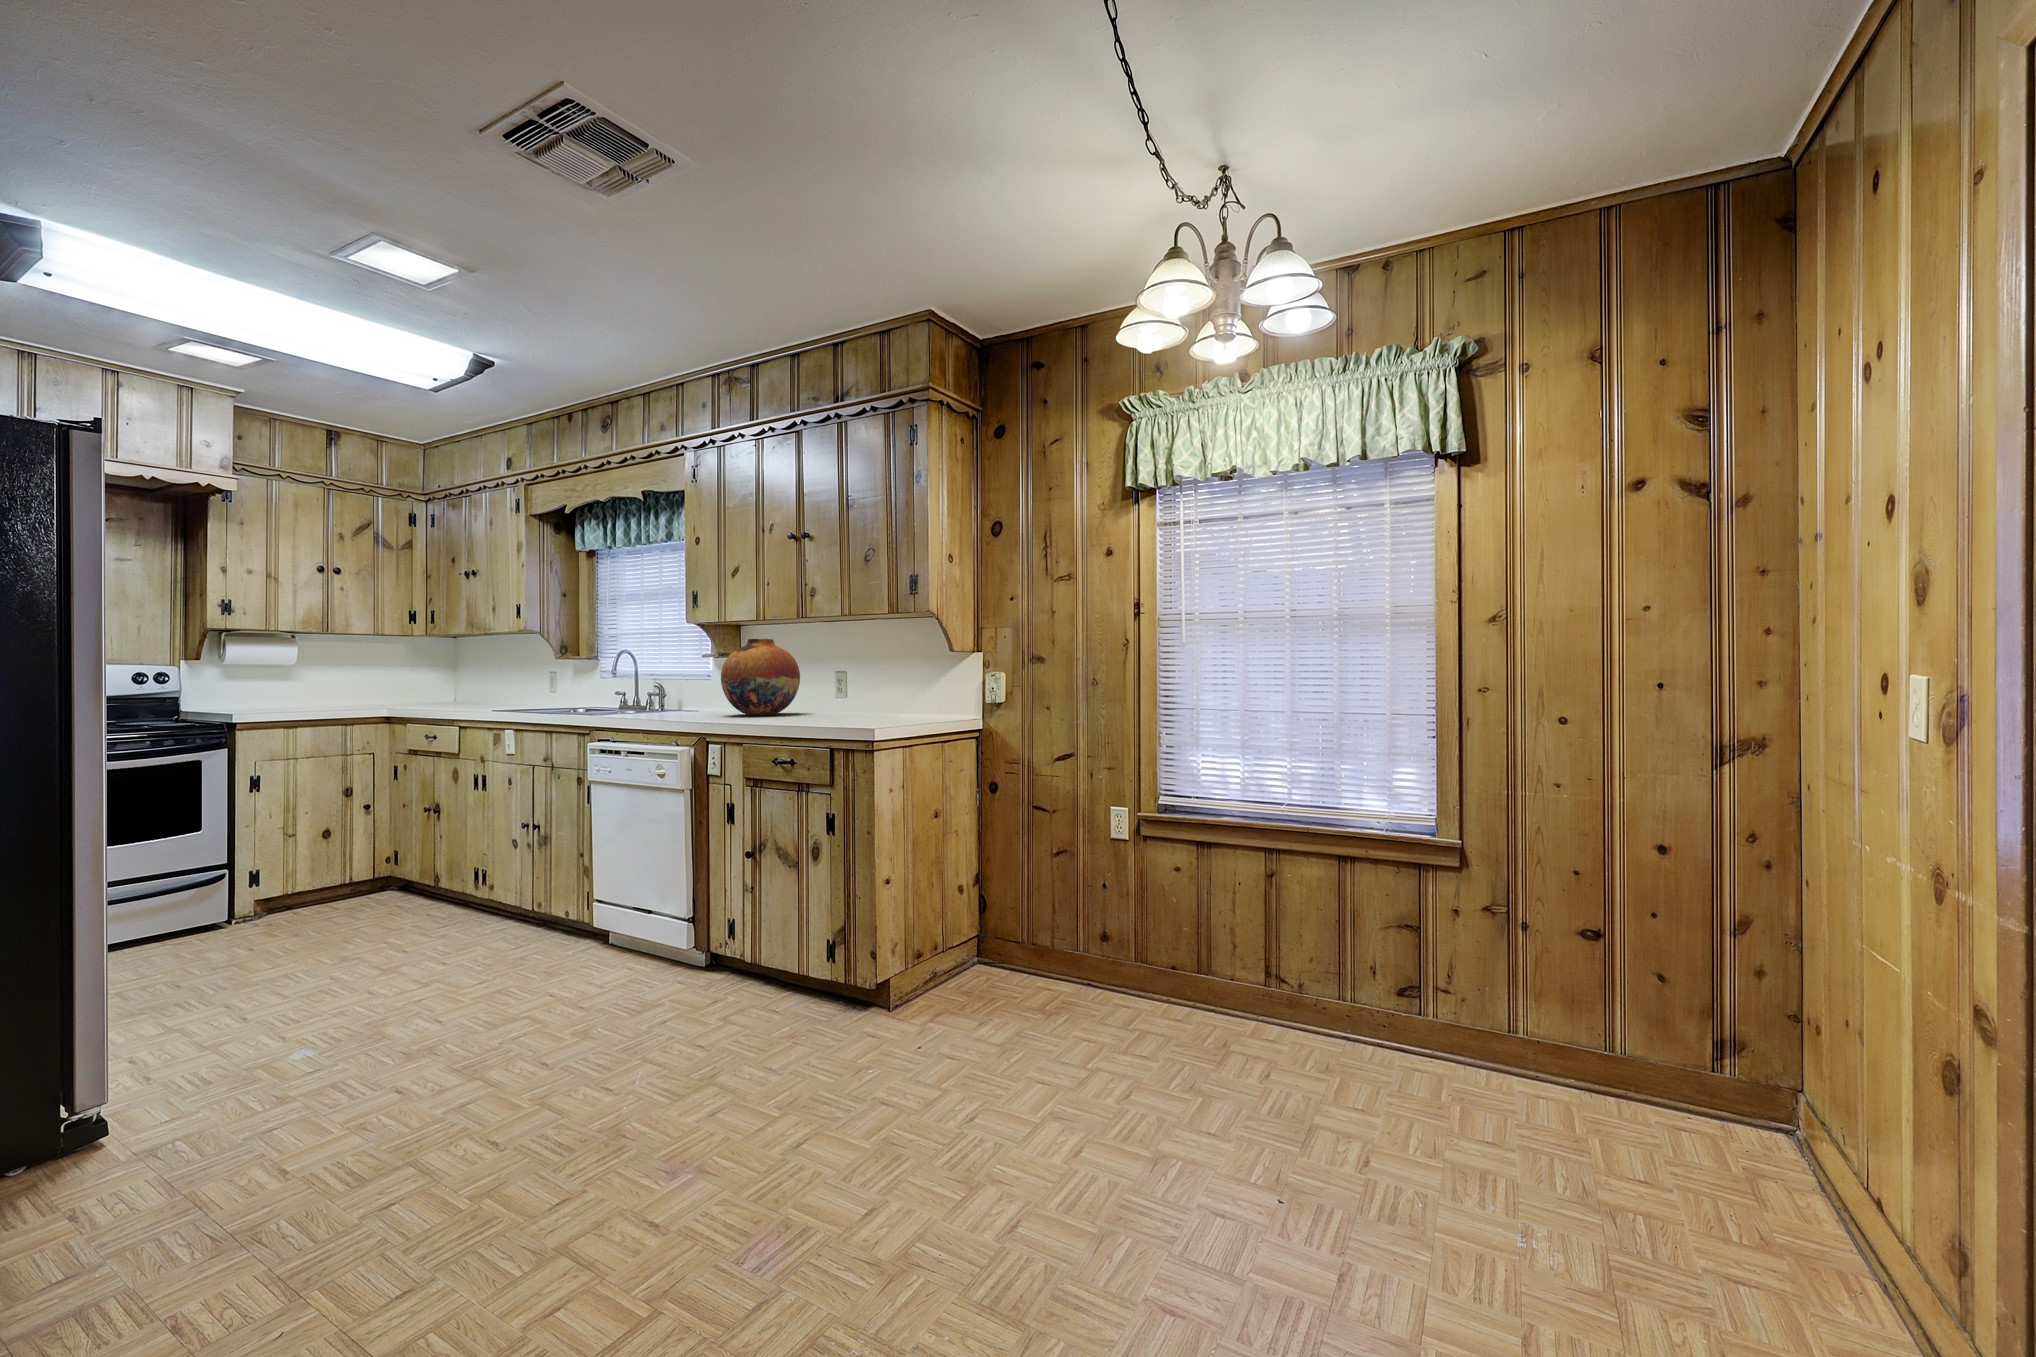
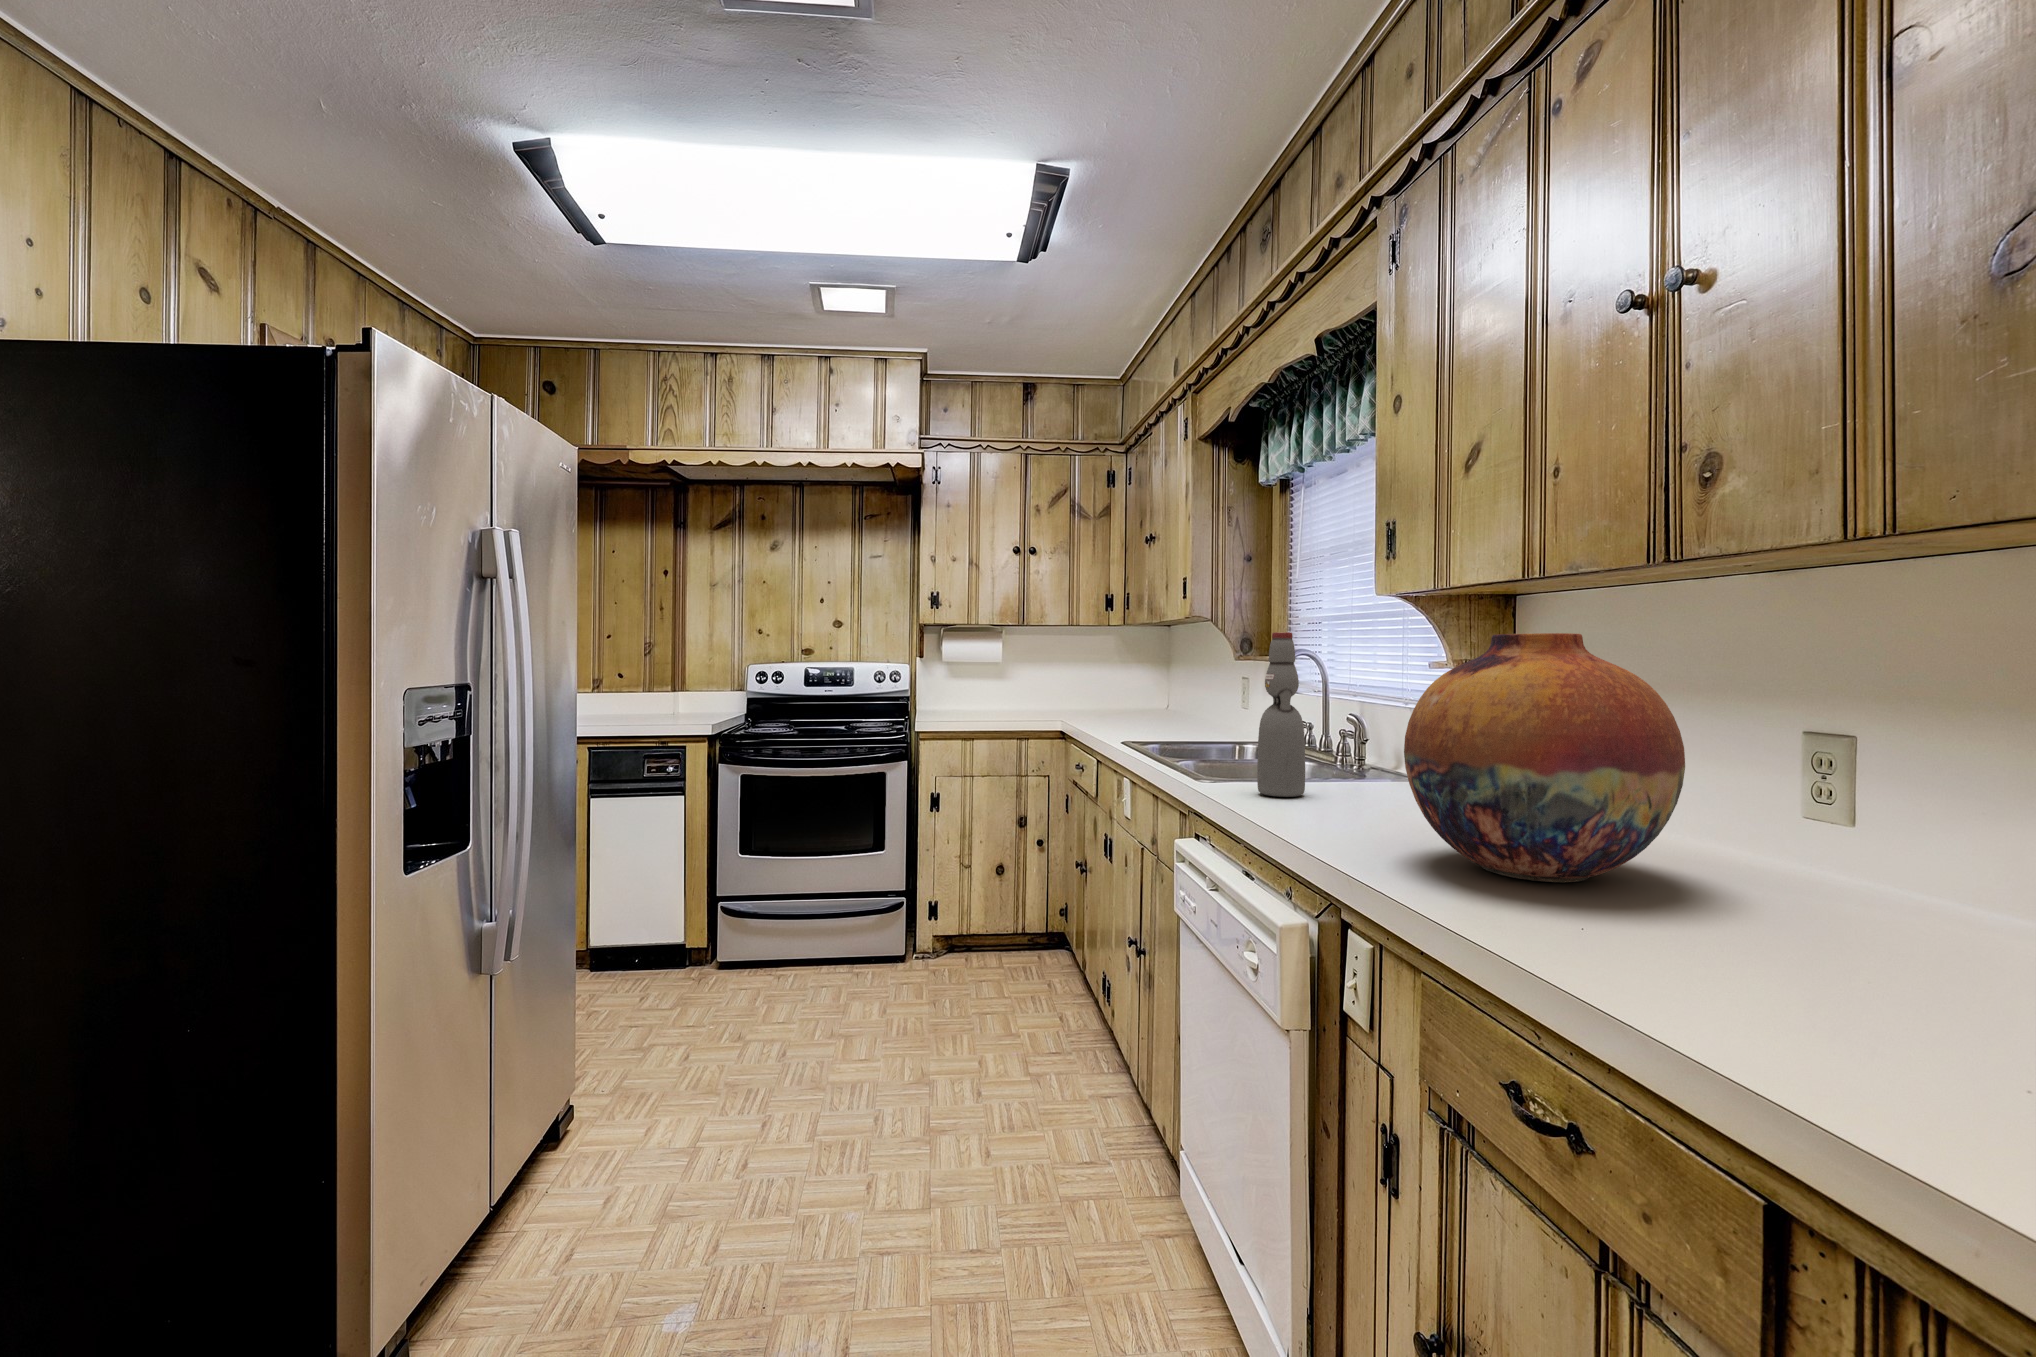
bottle: none [632,639,656,714] -> present [1257,632,1305,797]

